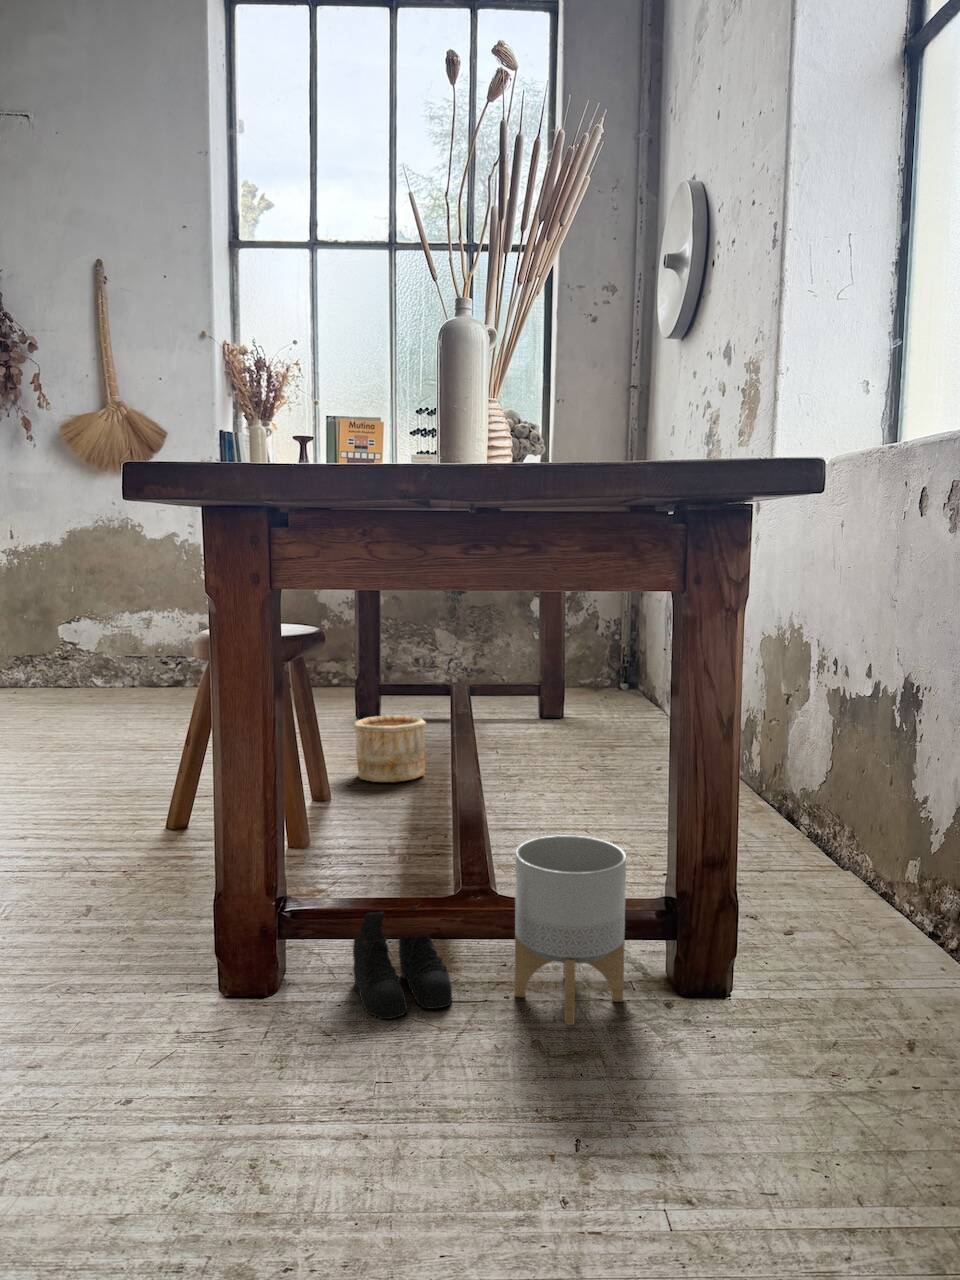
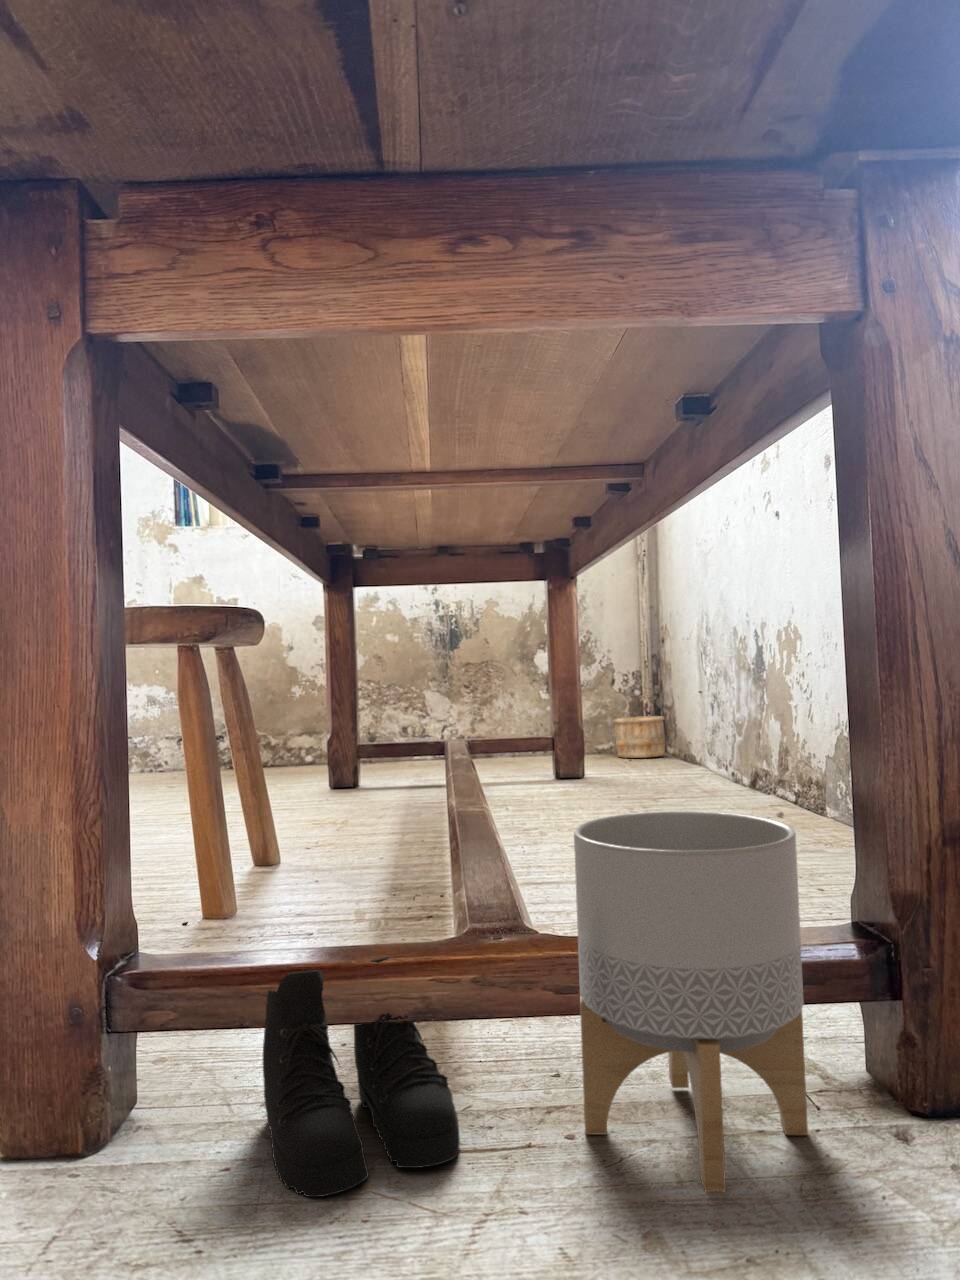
wooden bucket: present [354,715,426,782] -> present [613,716,665,758]

